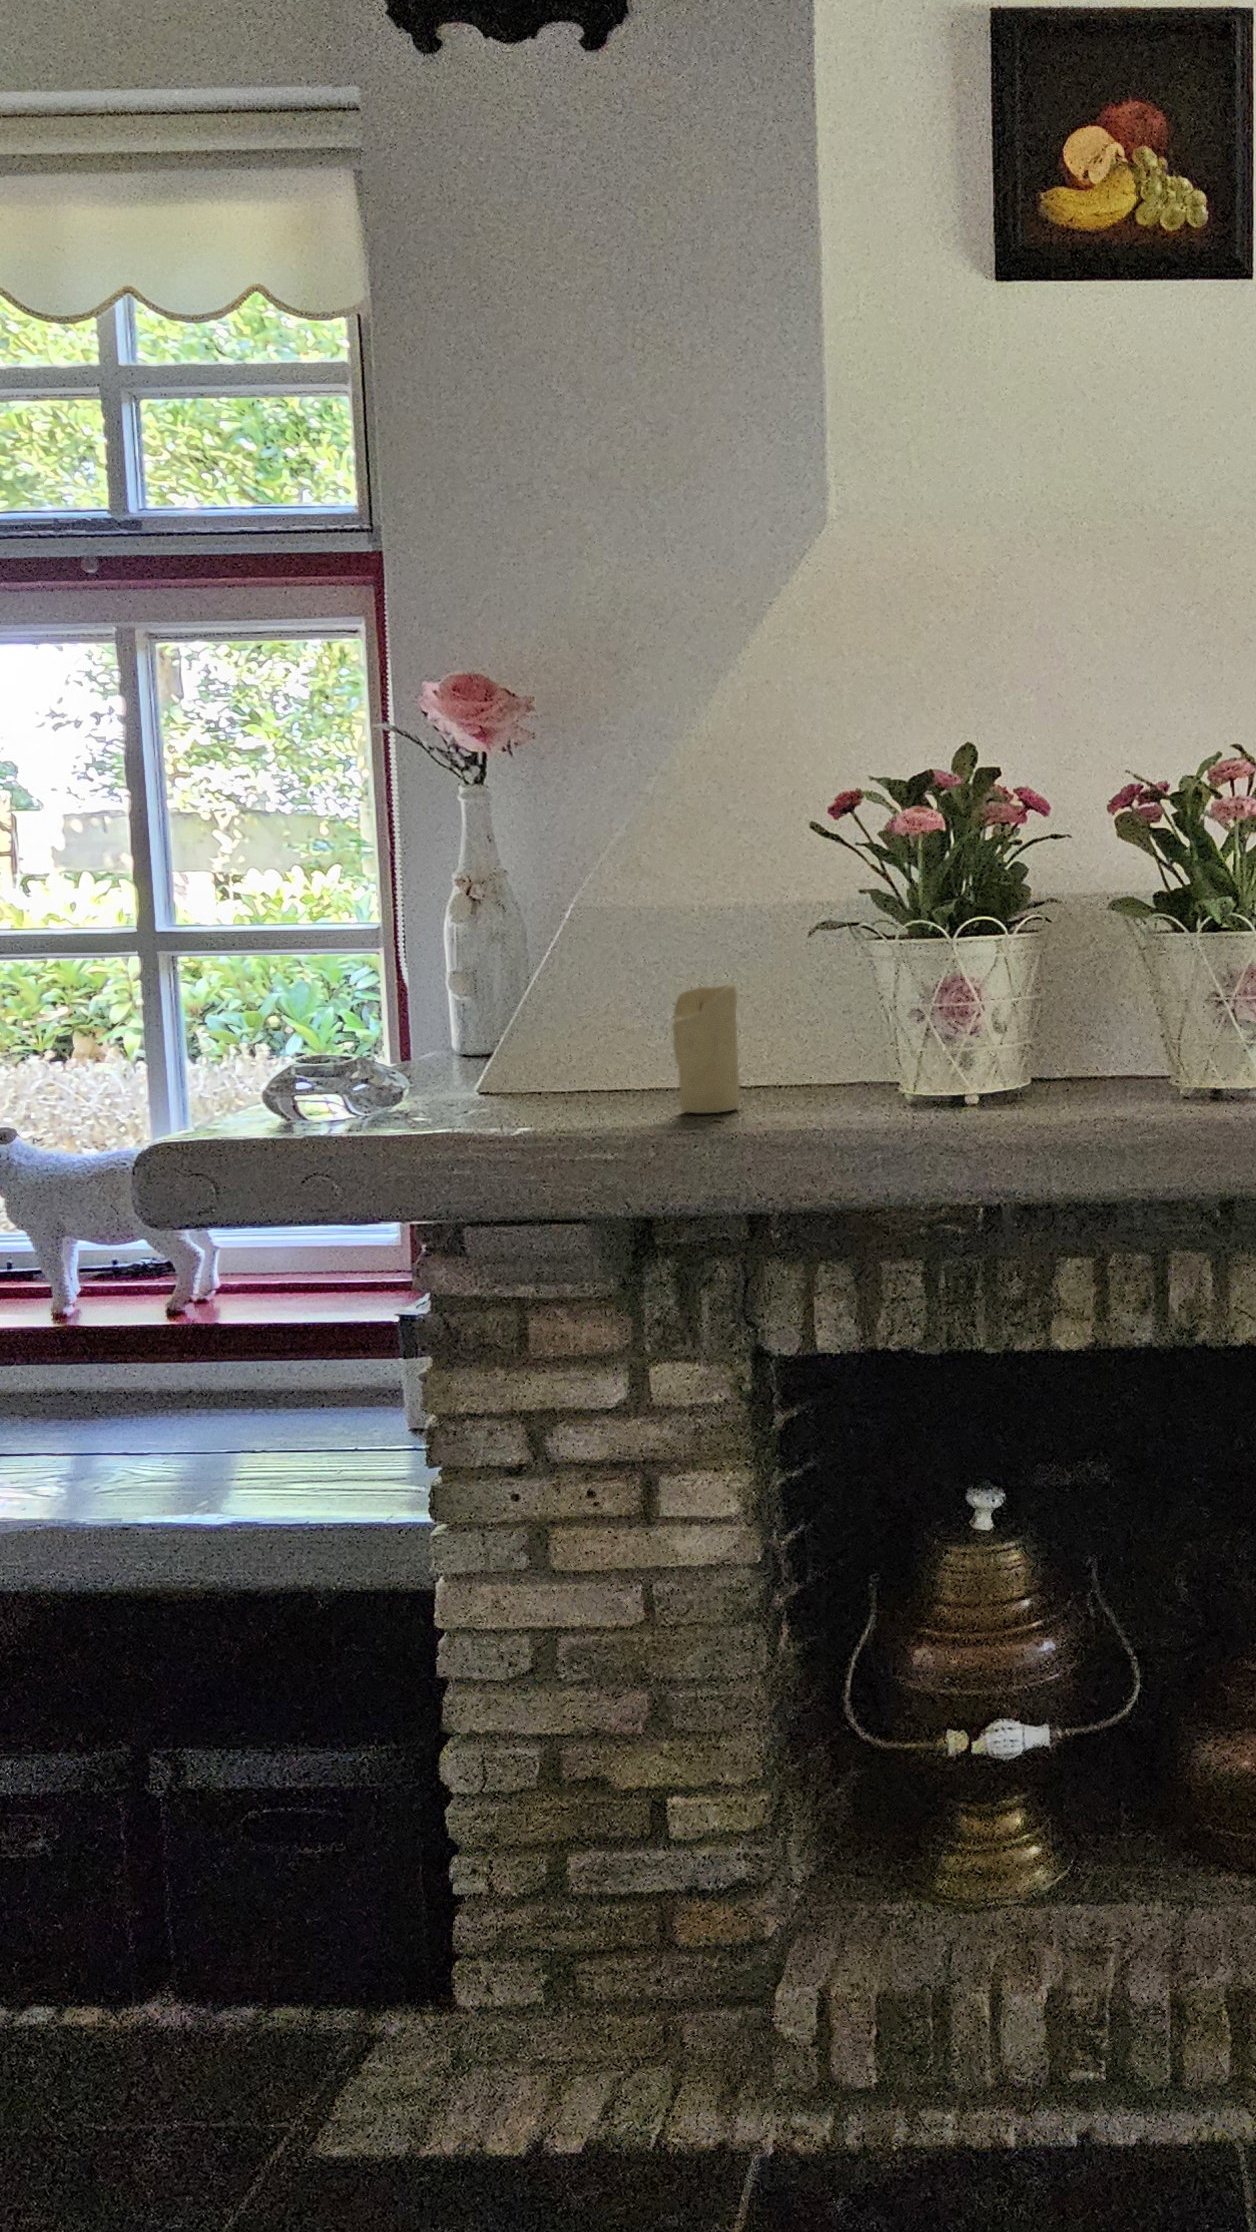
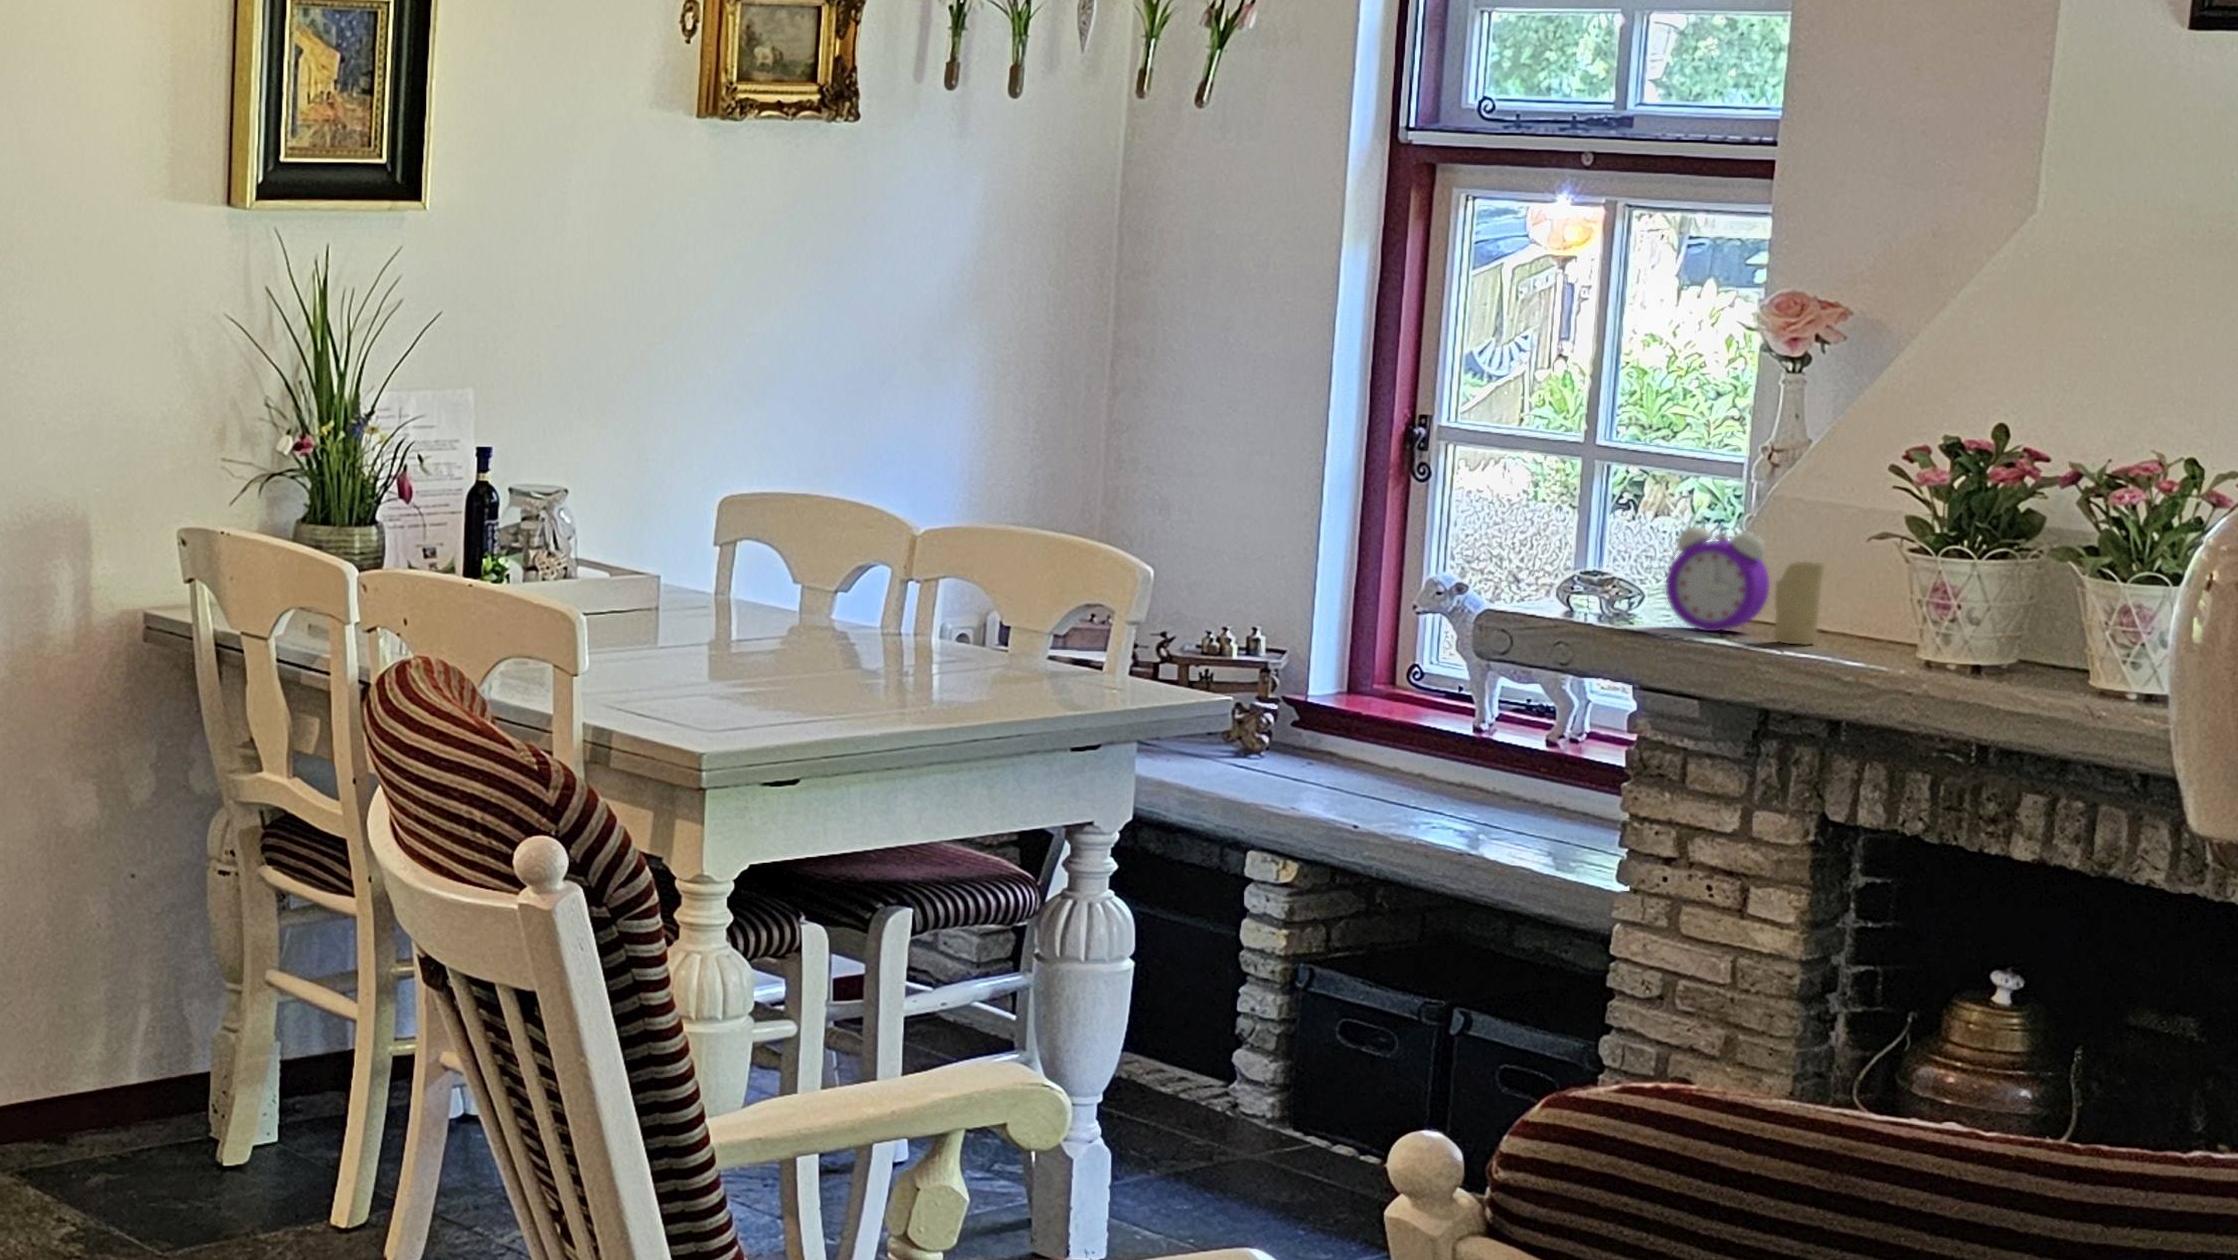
alarm clock: none [478,956,619,1116] -> present [1665,527,1769,631]

